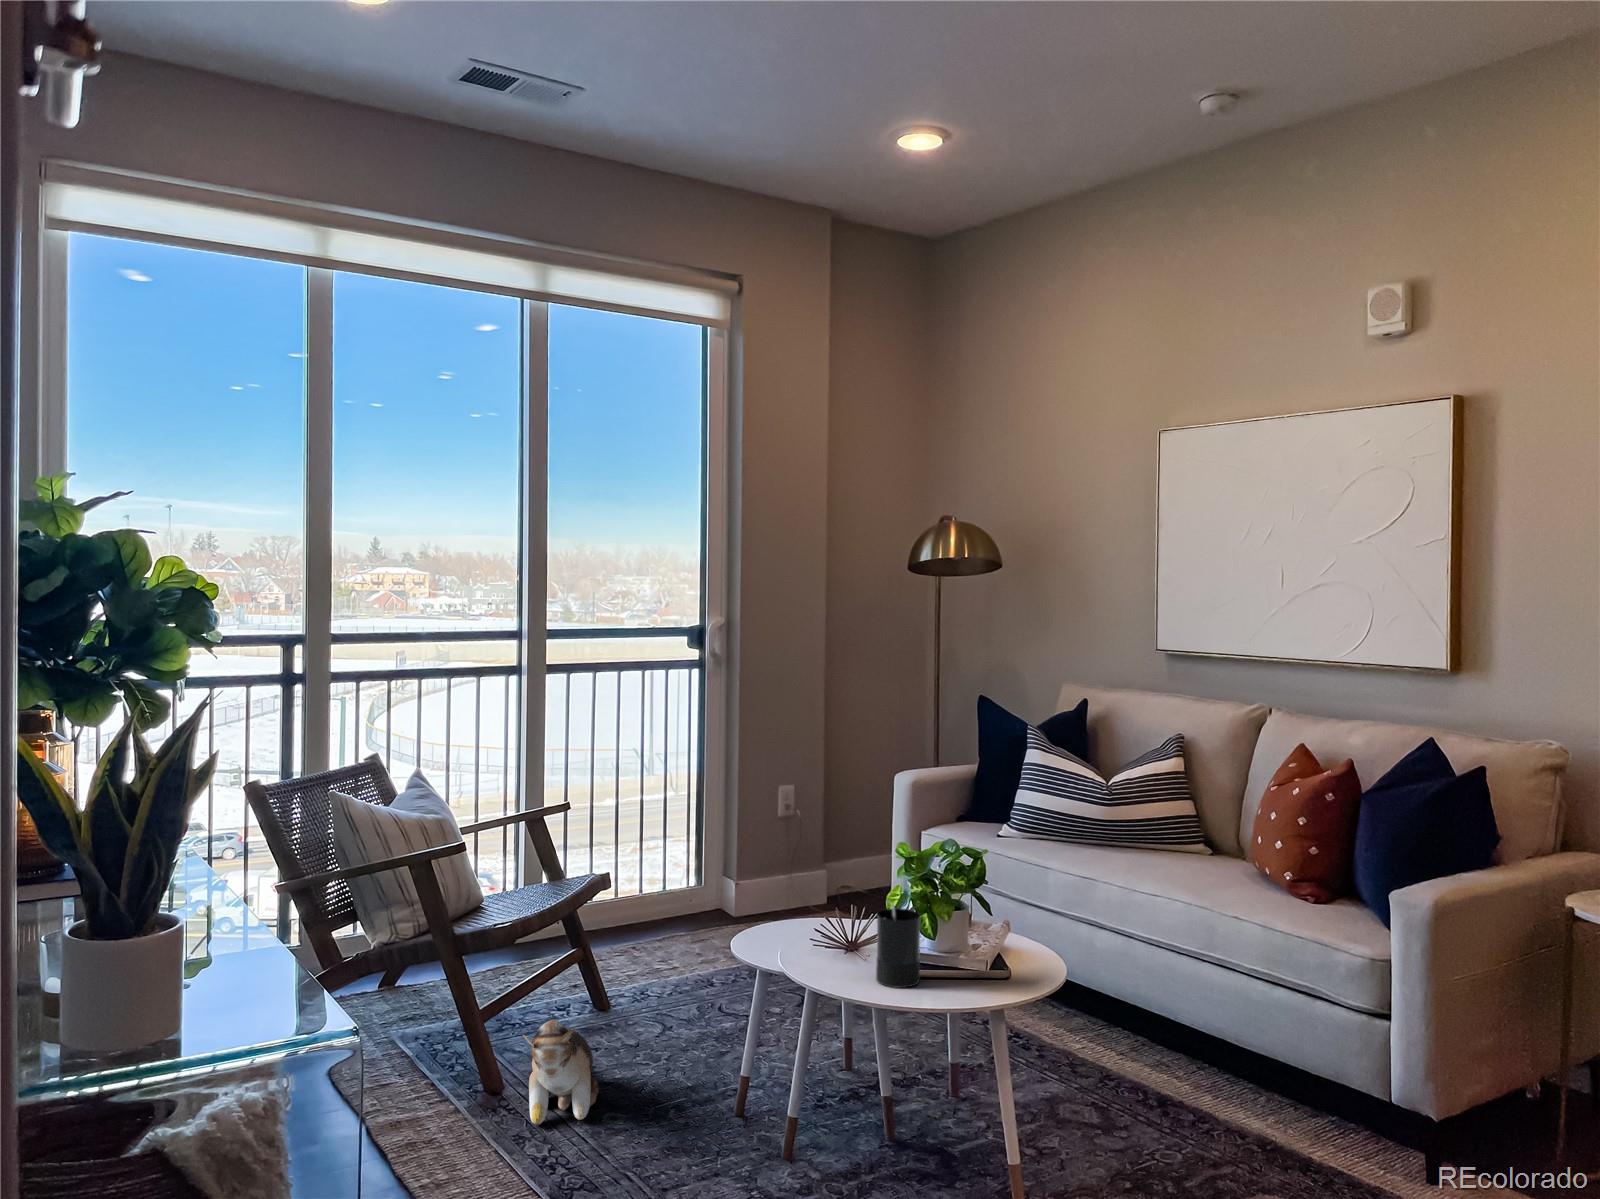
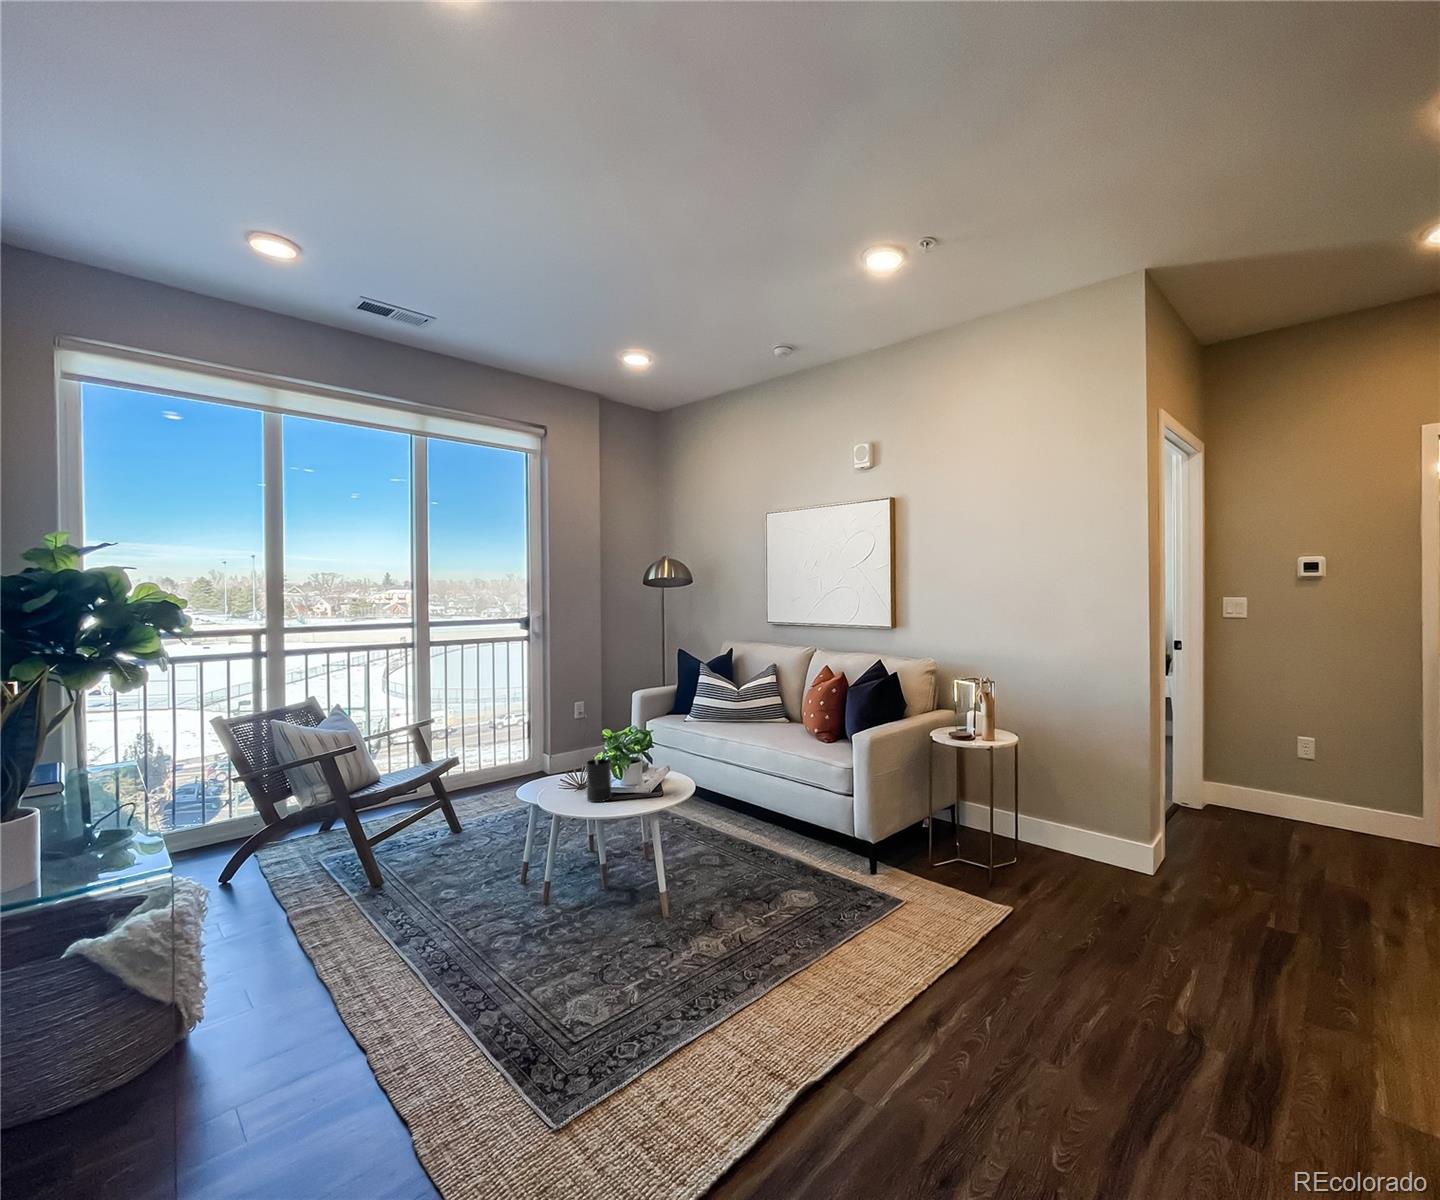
plush toy: present [523,1019,599,1124] -> none [385,839,440,901]

